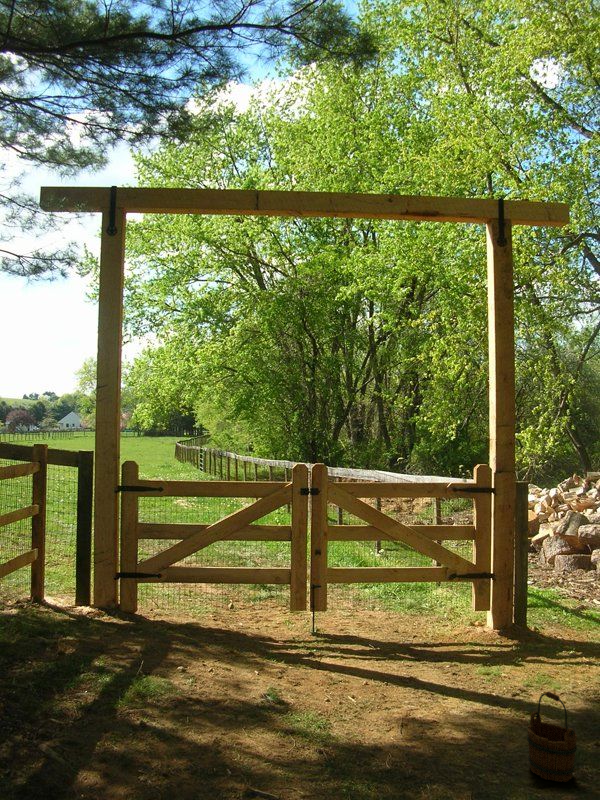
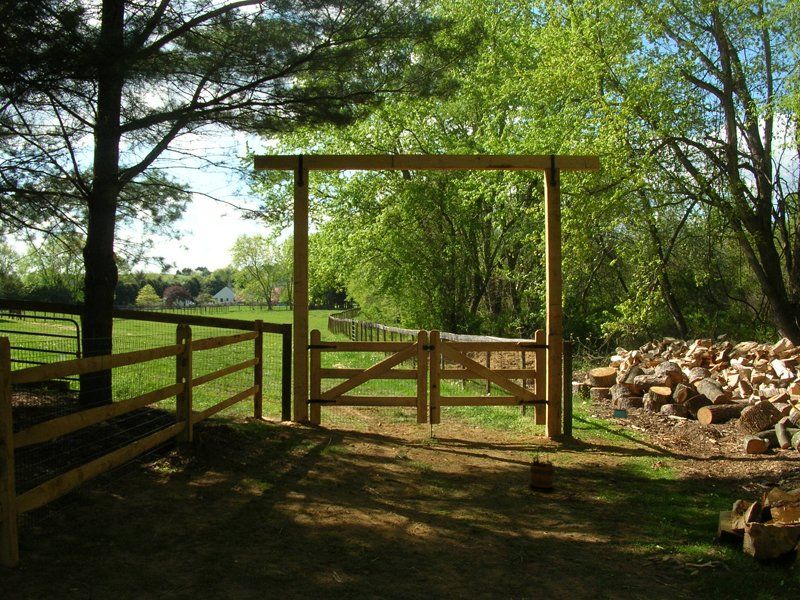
potted plant: none [548,529,583,586] -> present [610,377,633,418]

